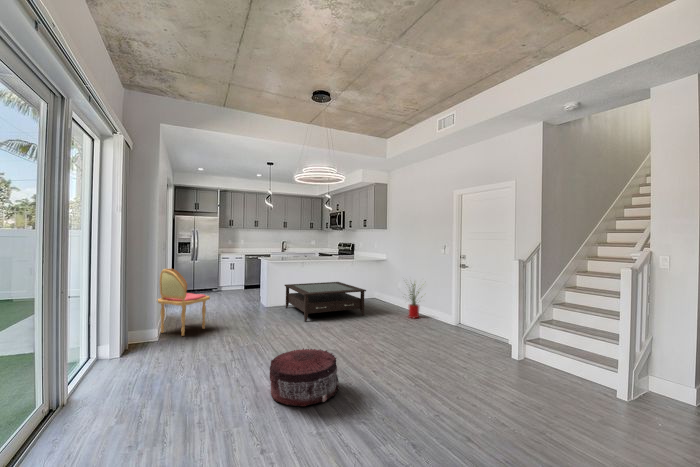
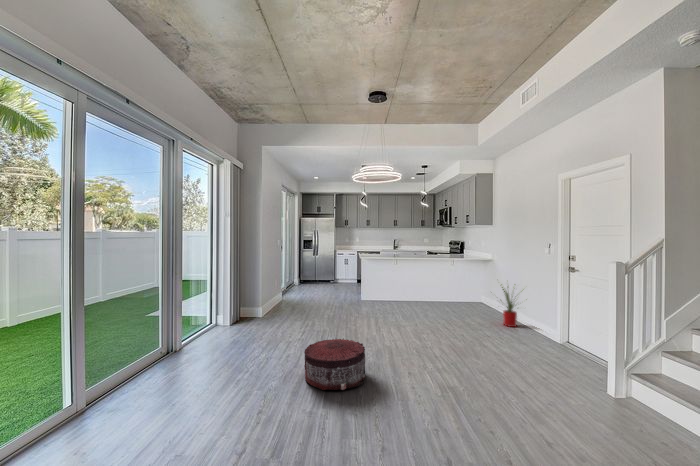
dining chair: present [158,268,210,336] -> none [265,261,305,317]
coffee table: present [285,282,366,321] -> none [379,280,454,317]

